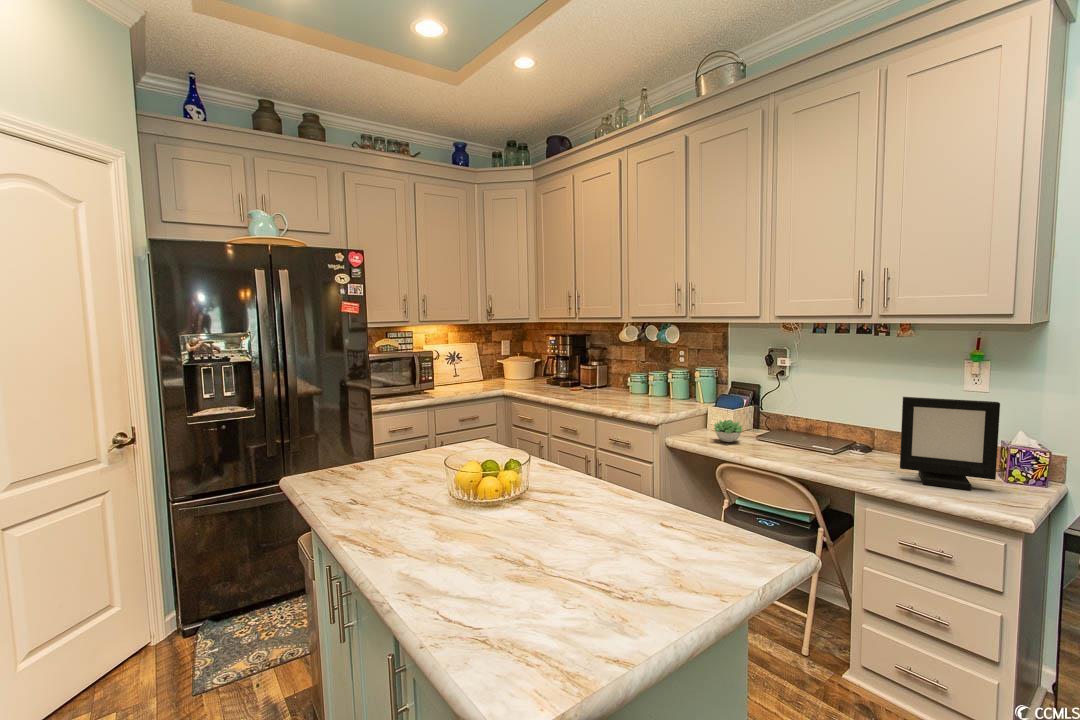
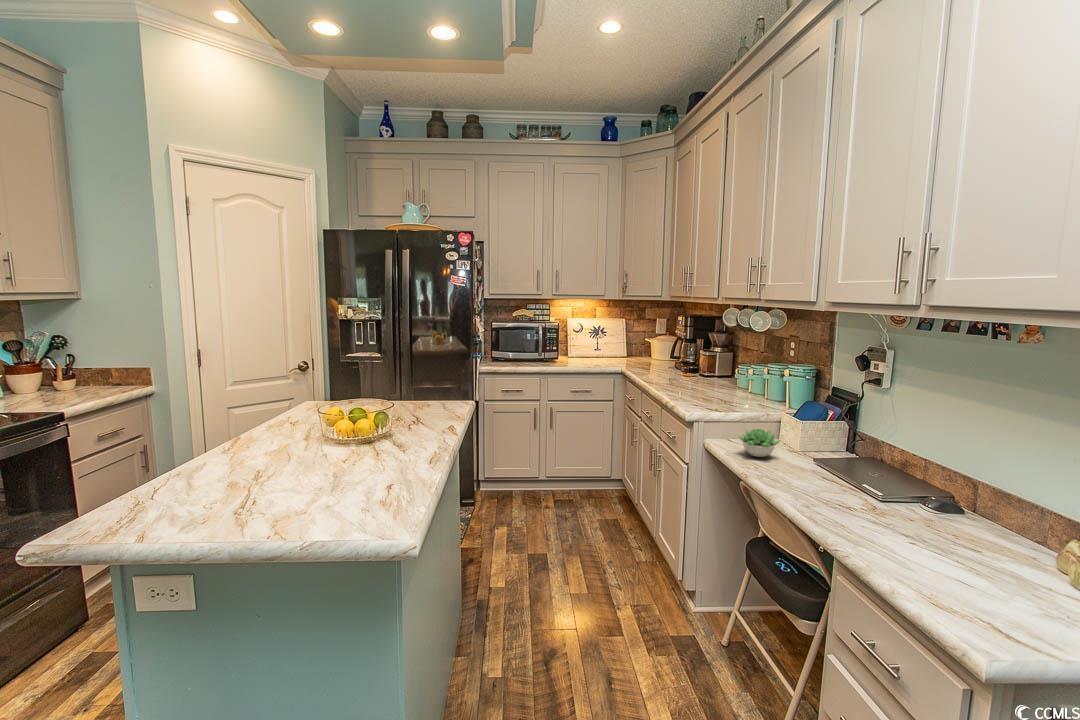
picture frame: present [900,397,1000,490] -> none [888,429,1053,598]

